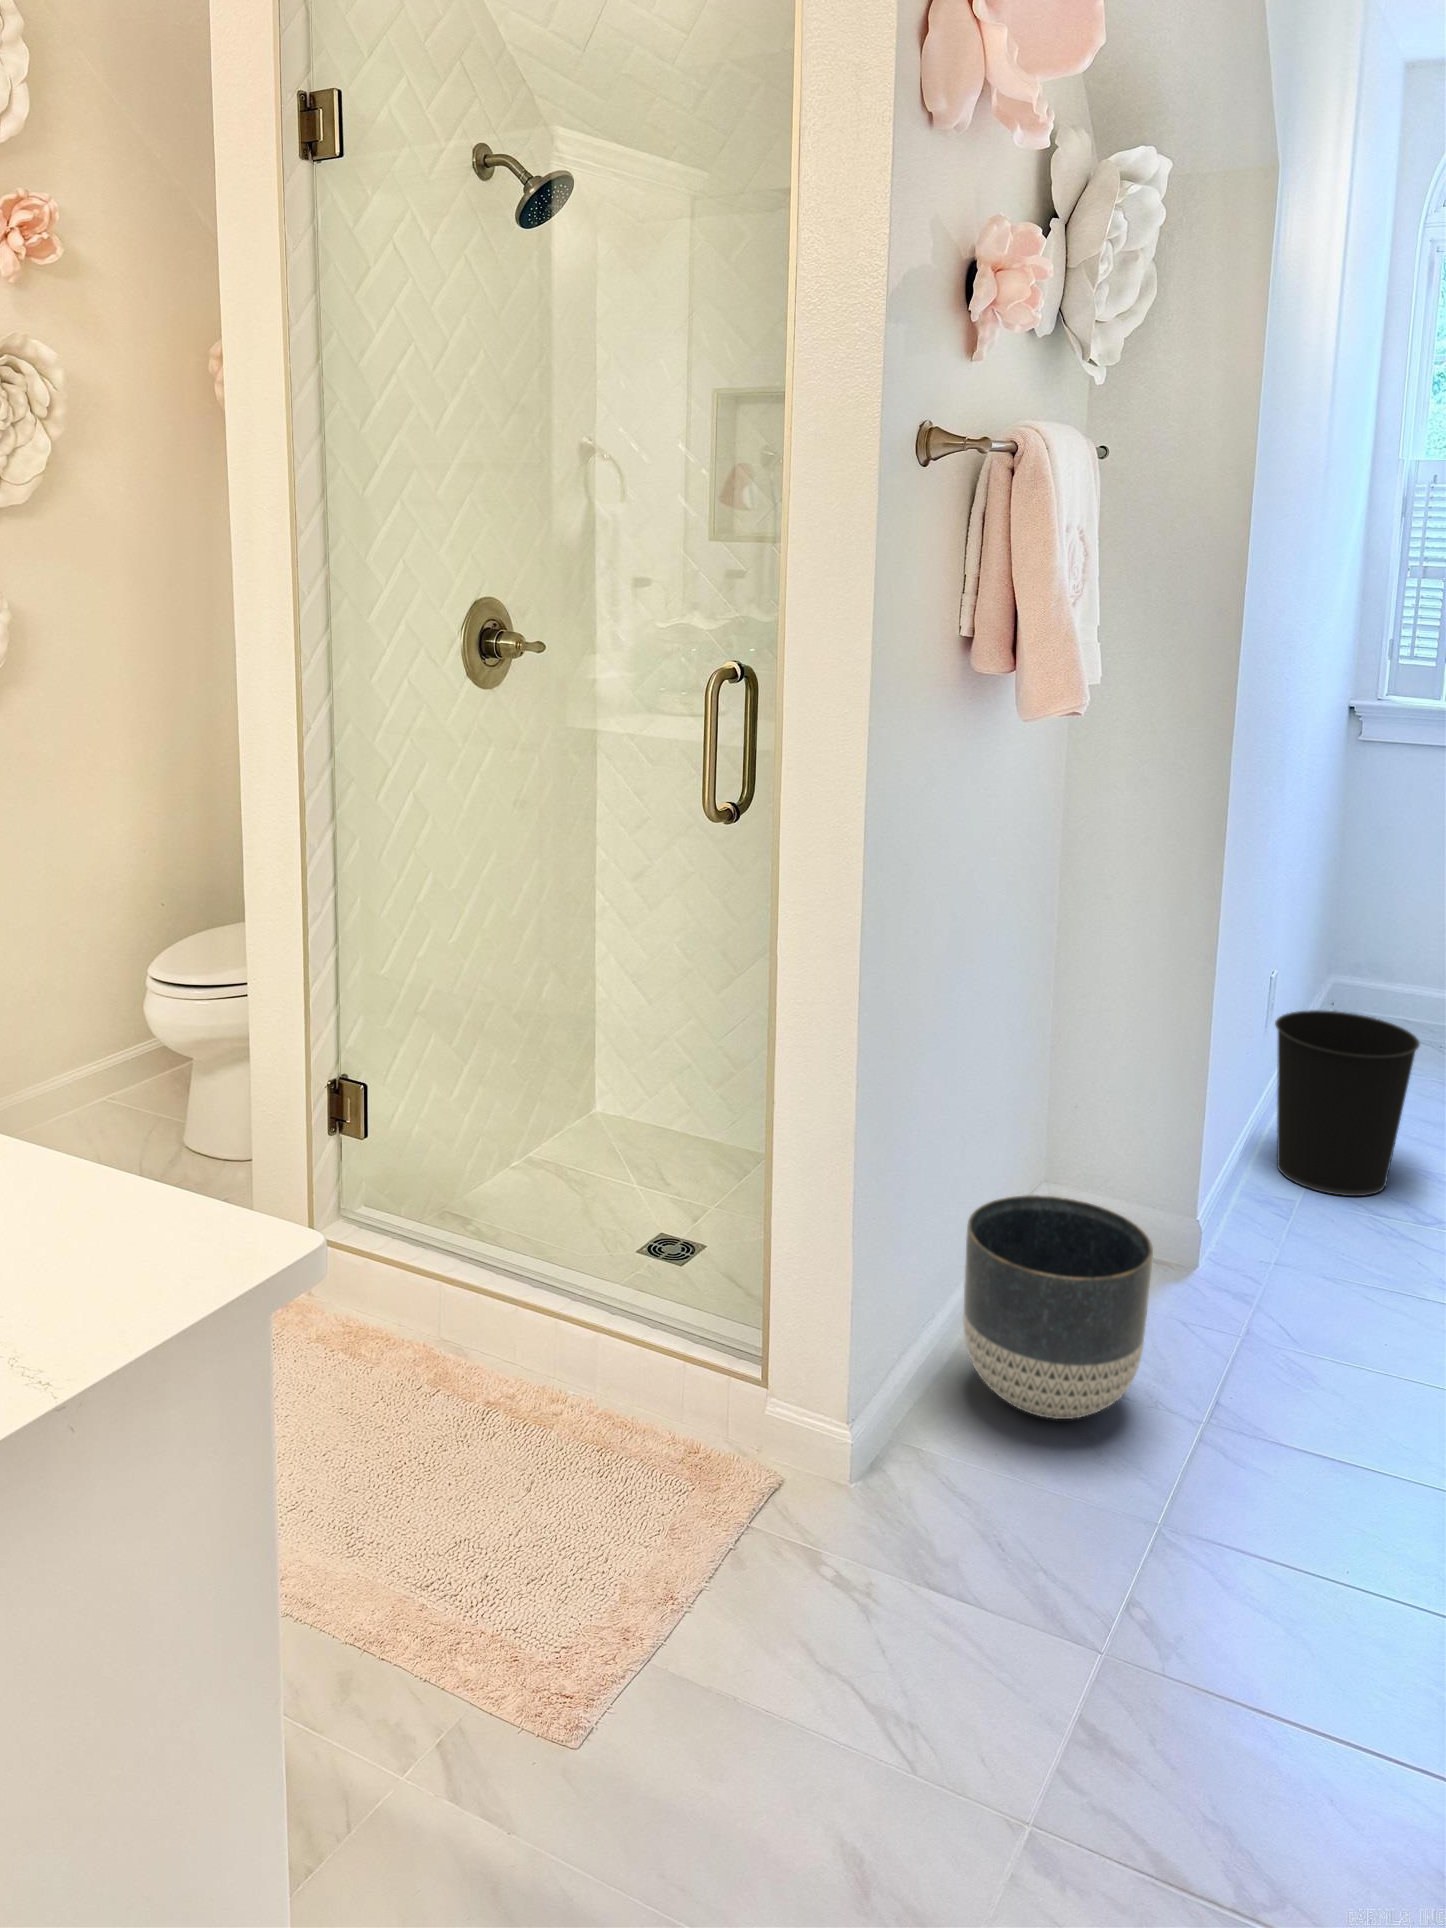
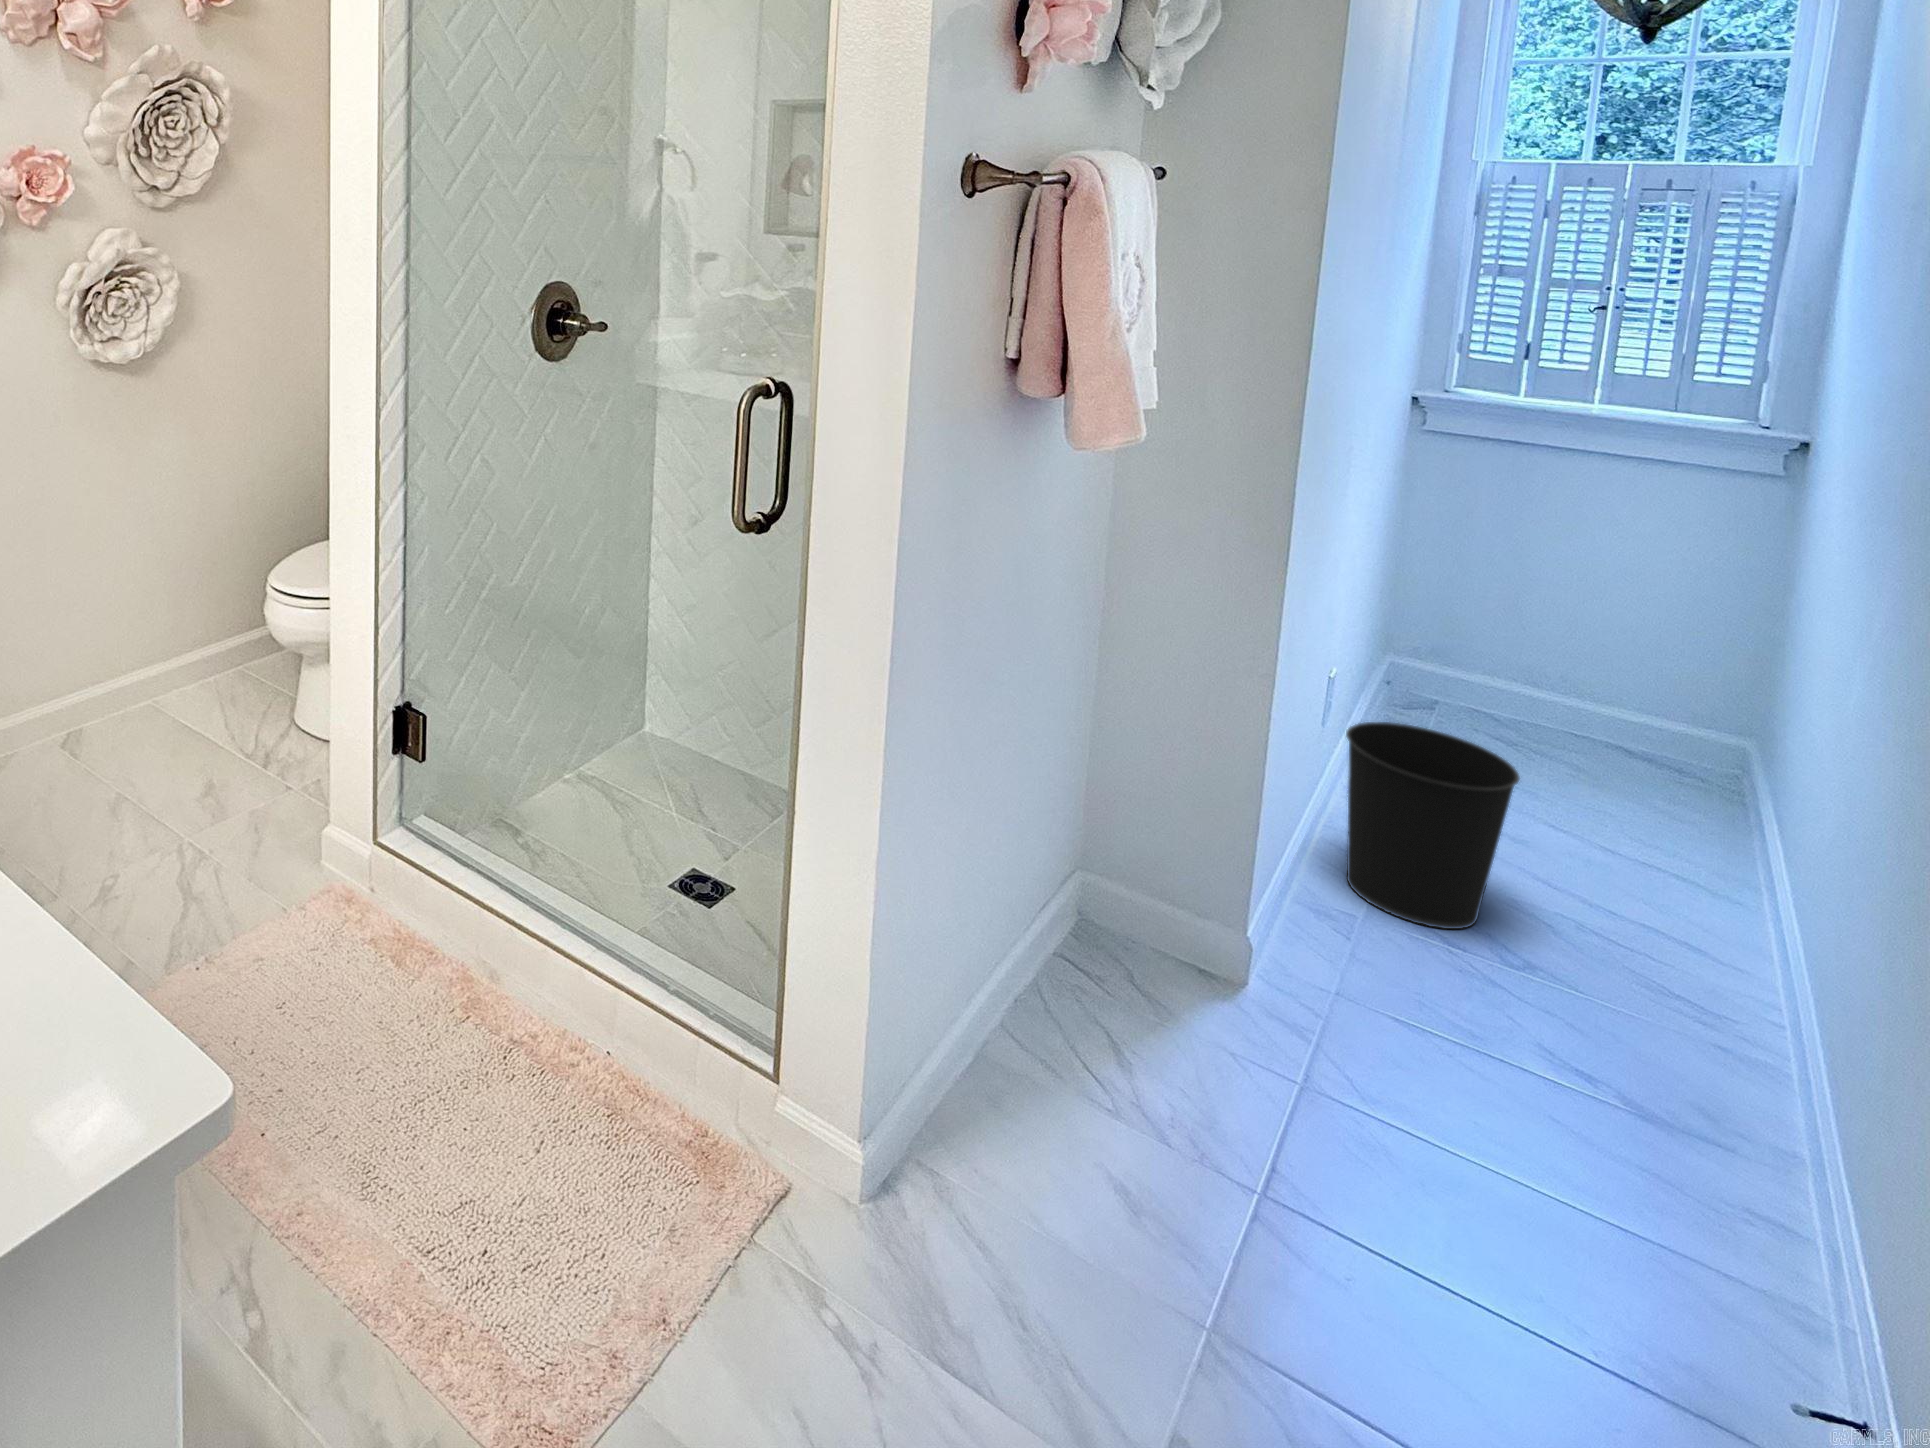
planter: present [963,1195,1153,1419] -> none [994,911,1207,1166]

